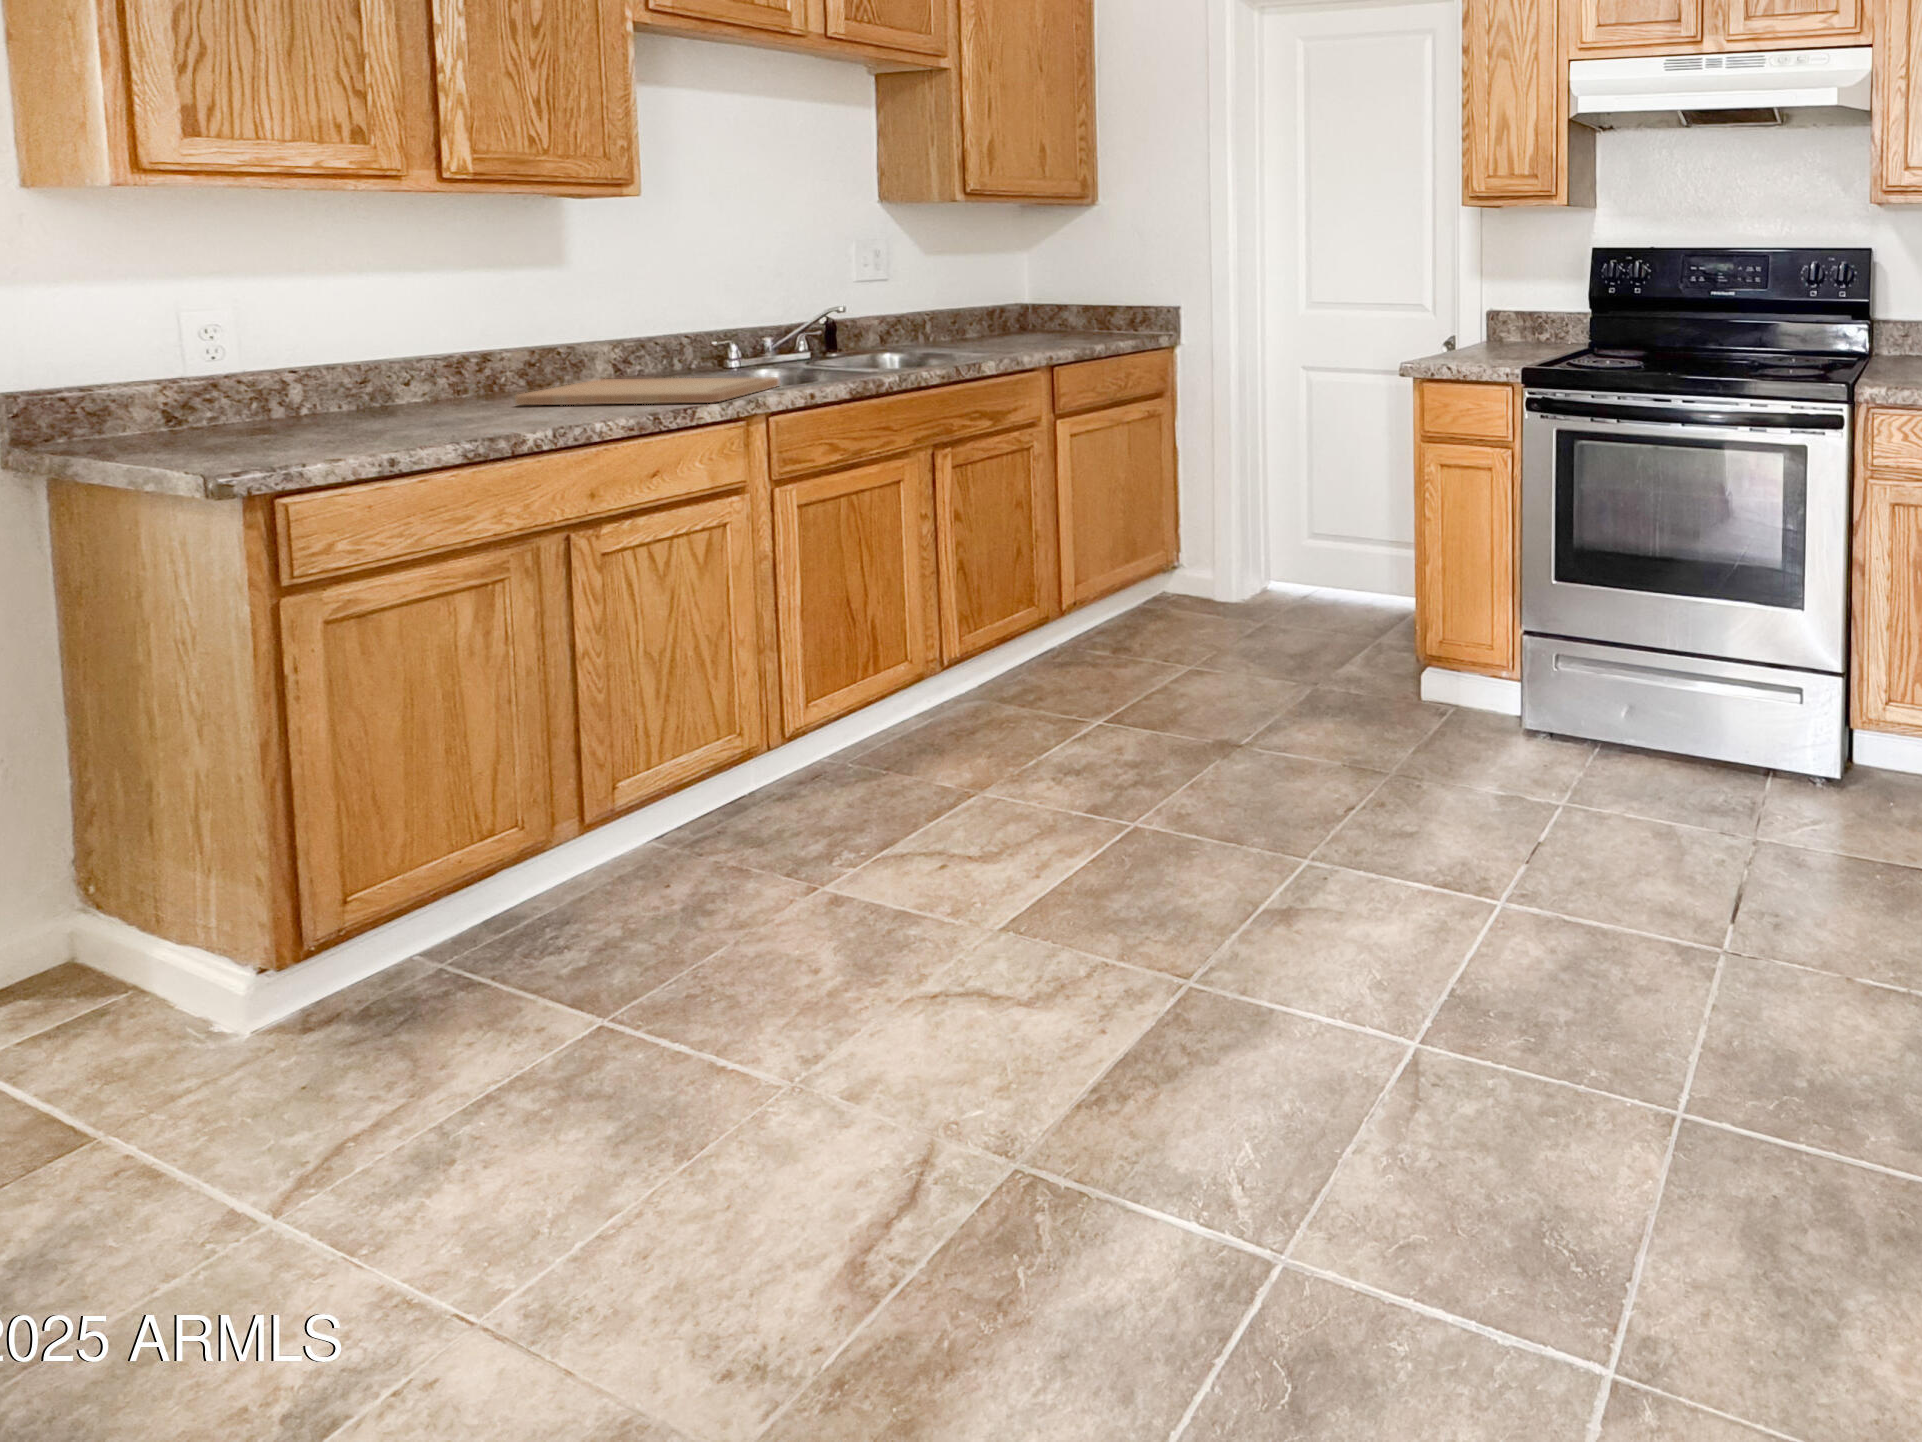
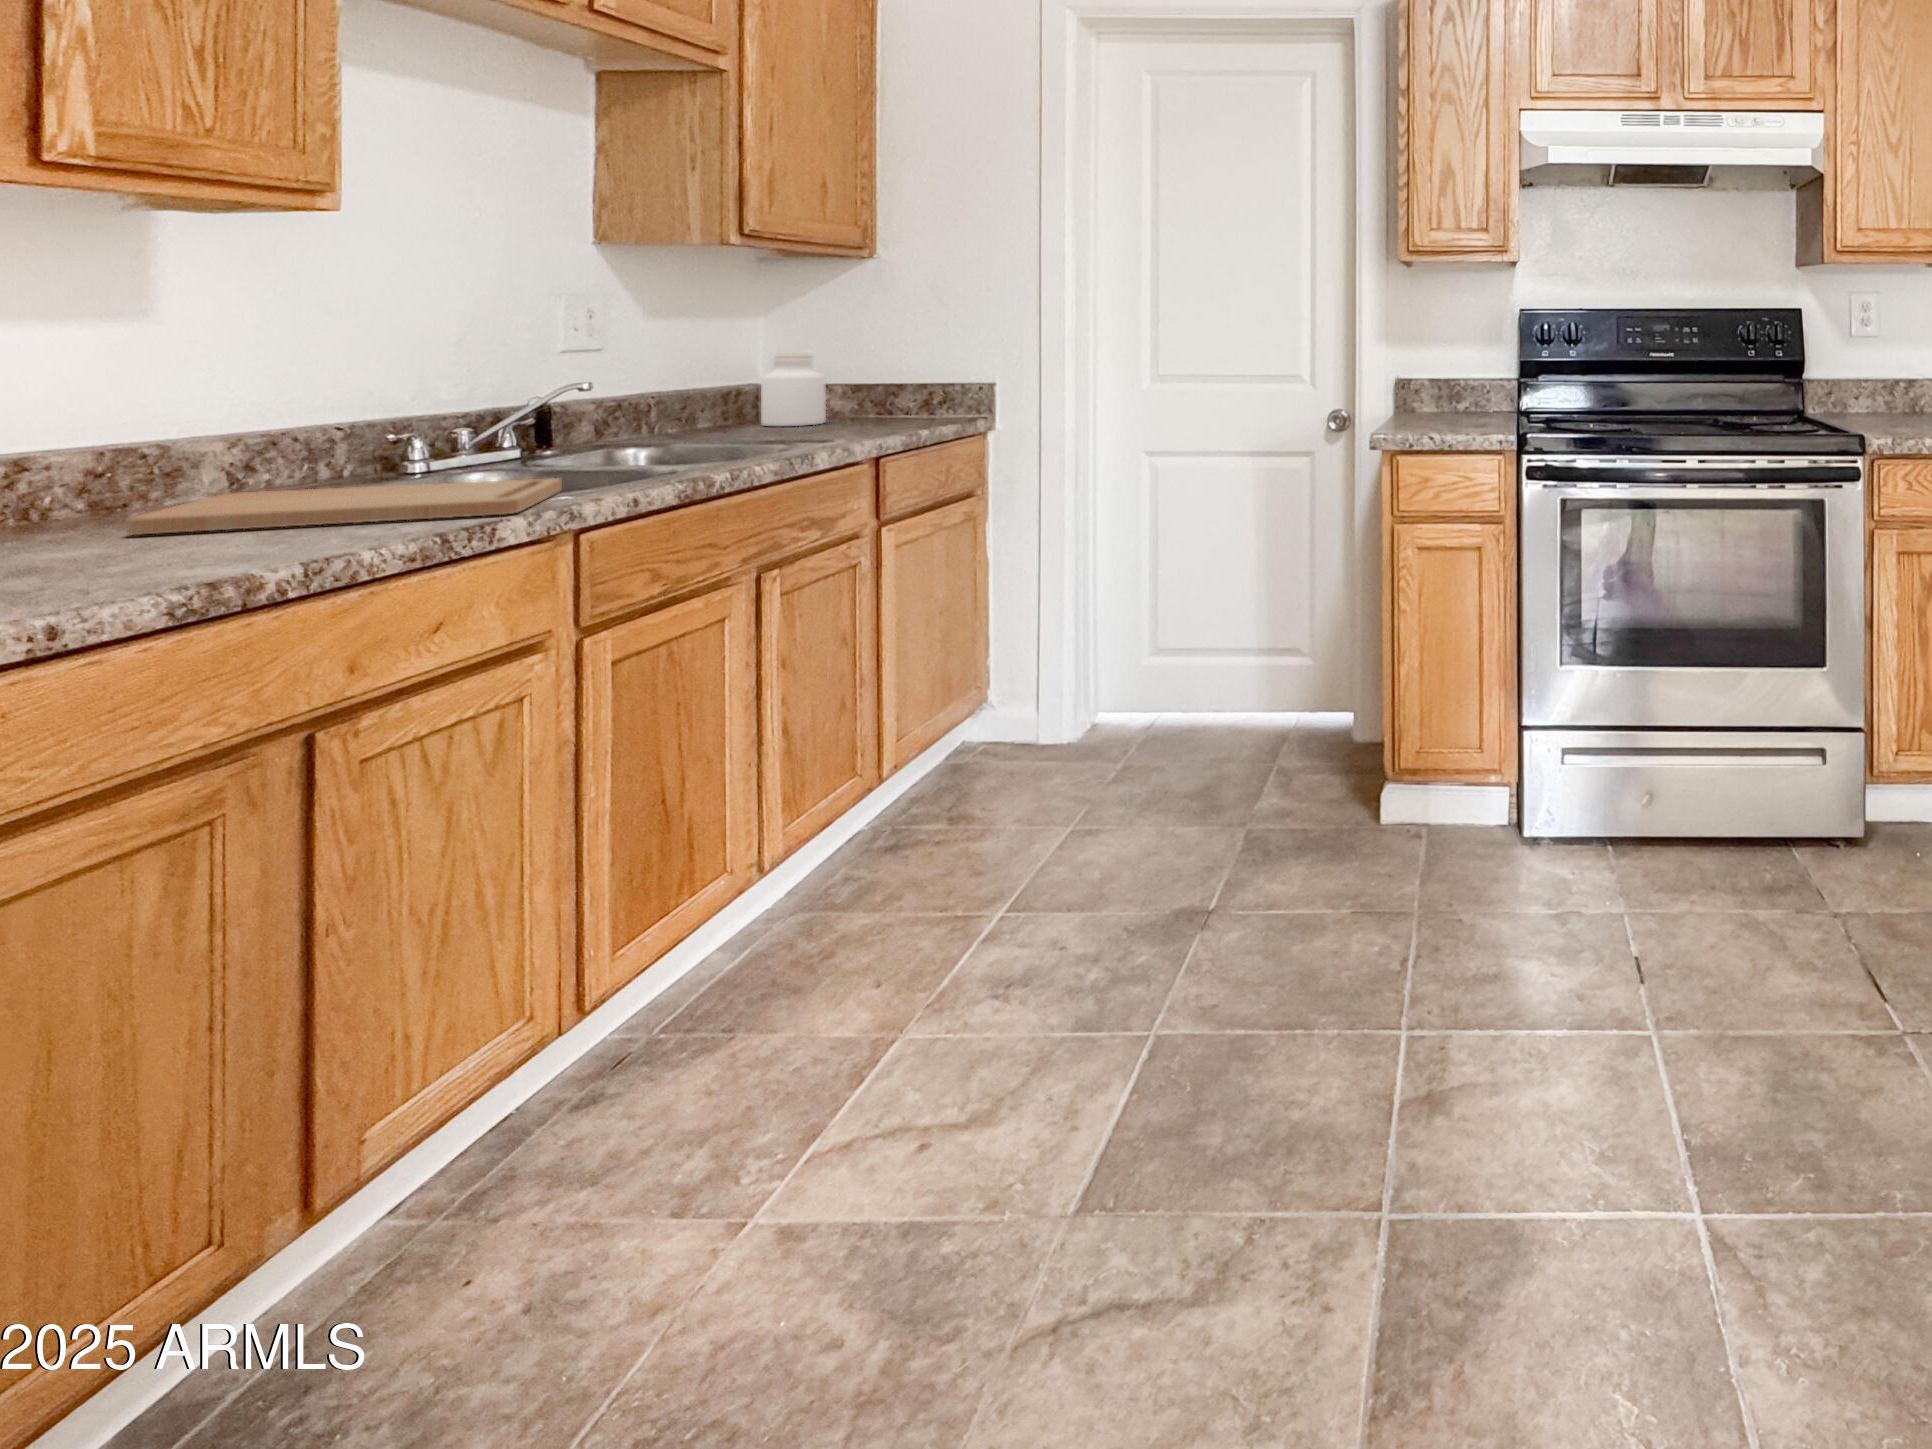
jar: none [1009,284,1055,338] -> present [761,356,826,426]

